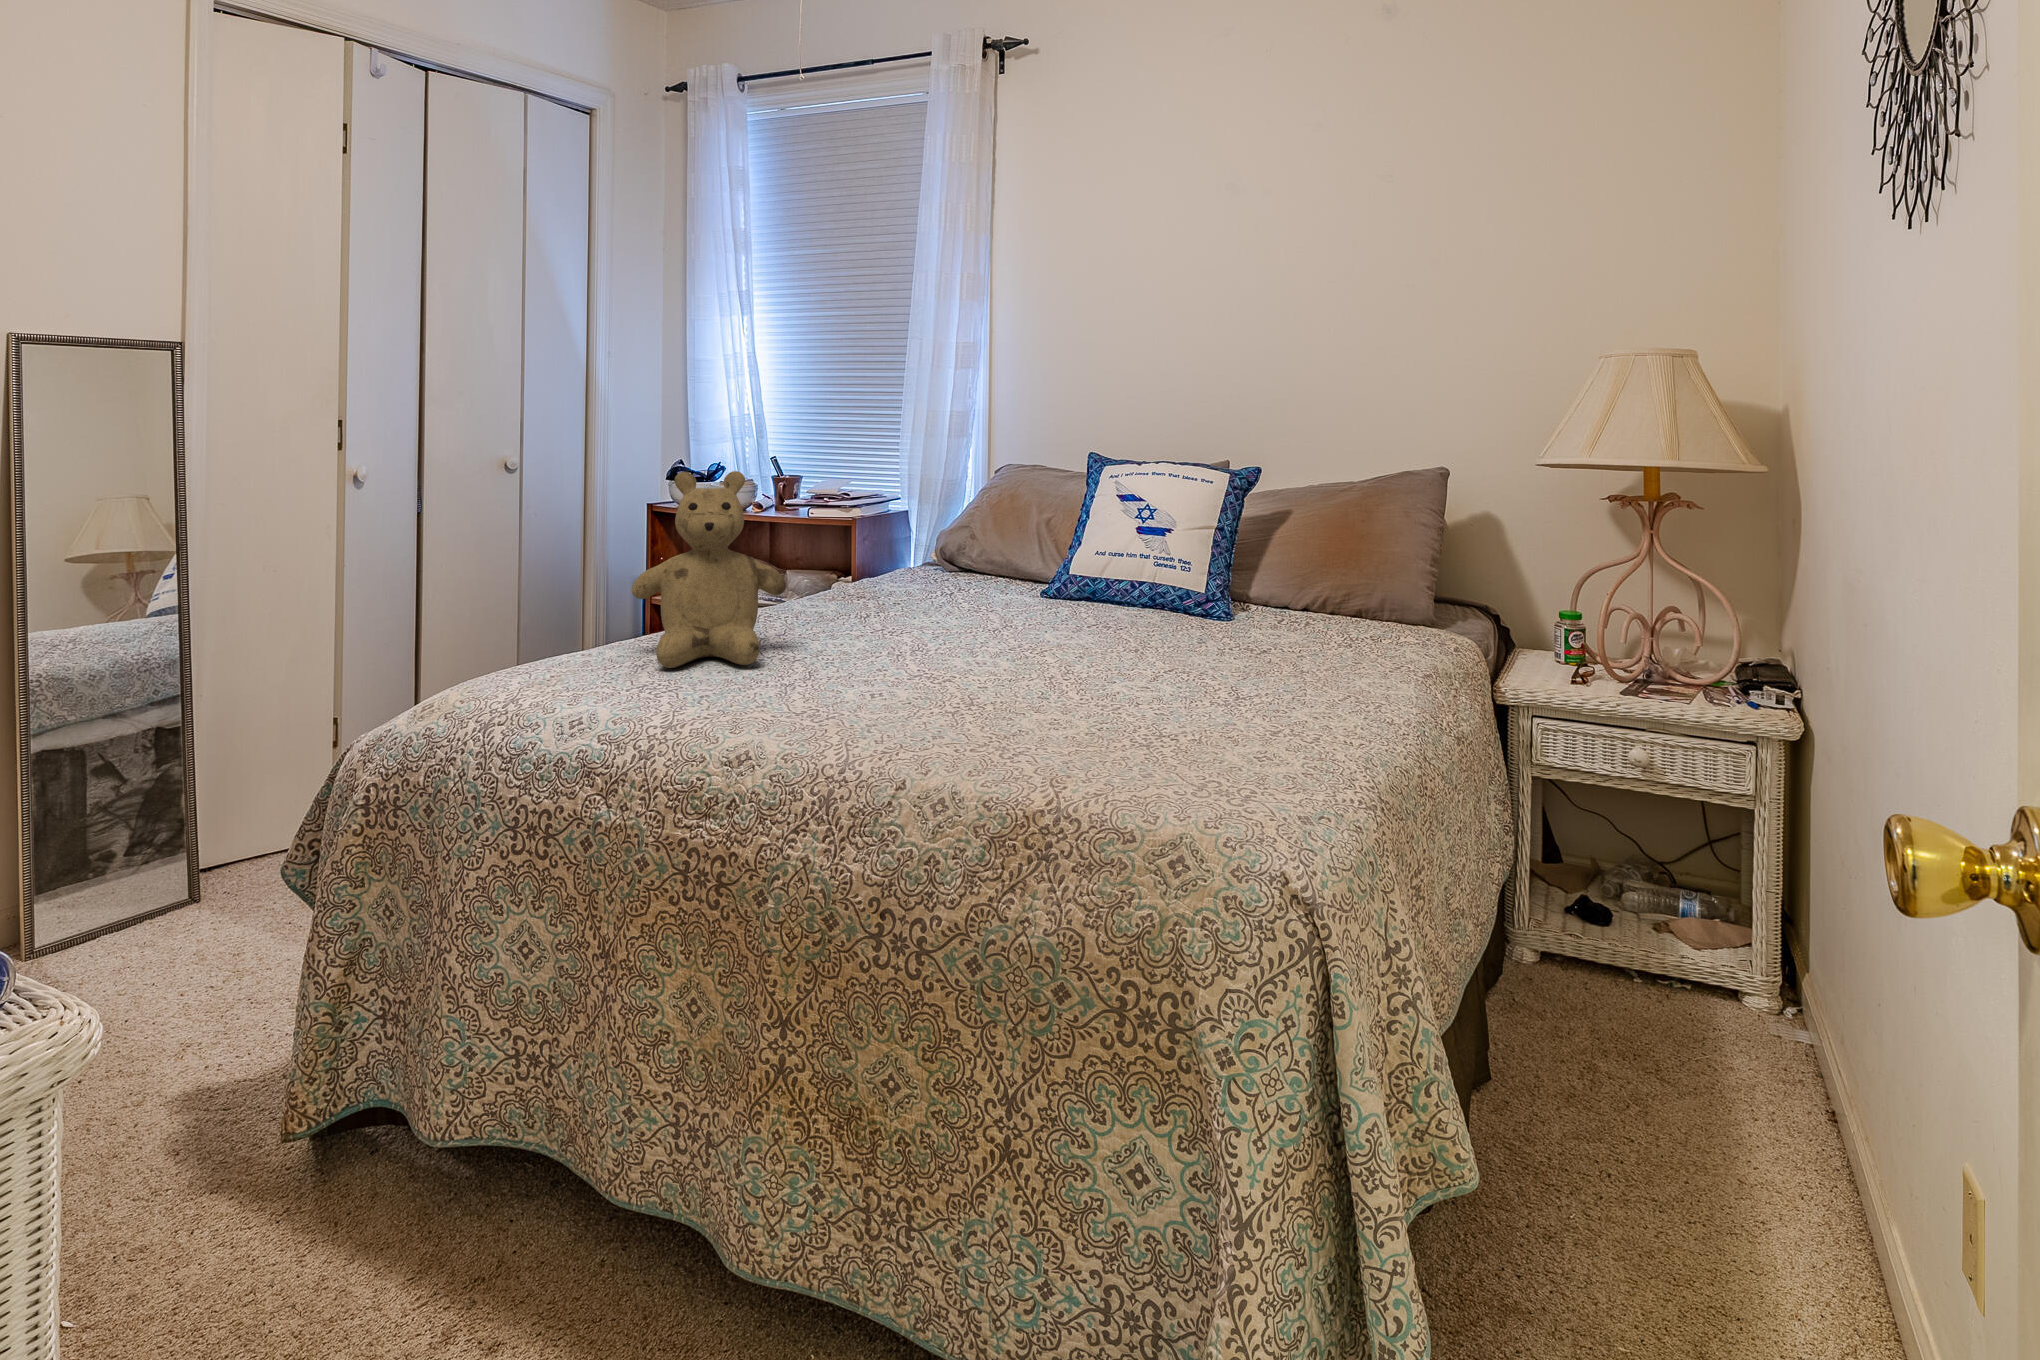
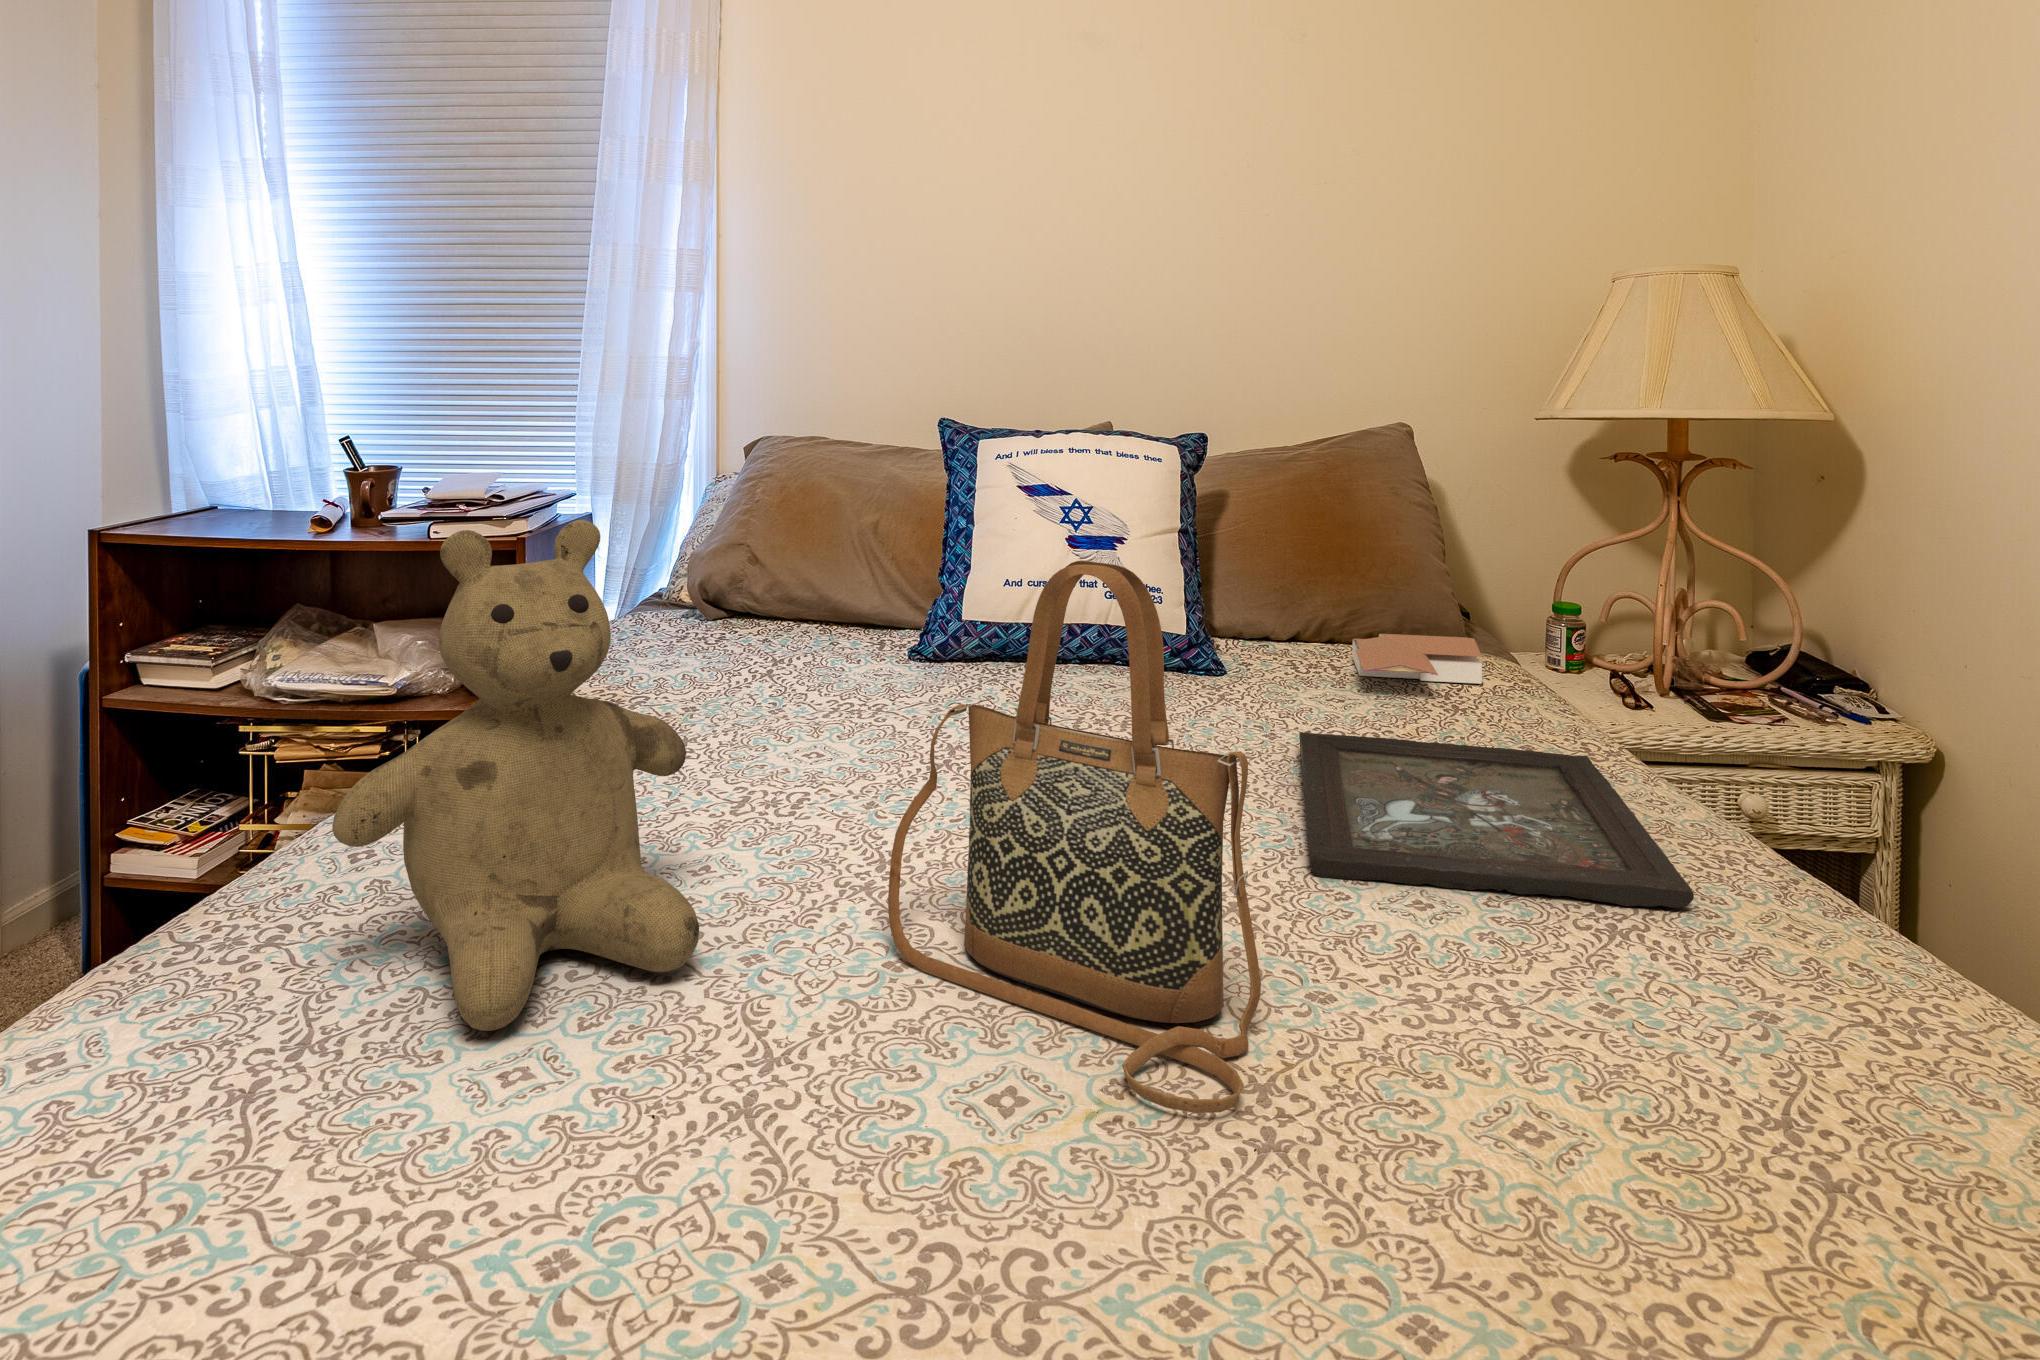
handbag: none [838,492,949,714] -> present [888,561,1261,1113]
book: none [1298,605,1426,642] -> present [1353,634,1482,684]
tray: none [1078,639,1355,711] -> present [1299,732,1694,908]

